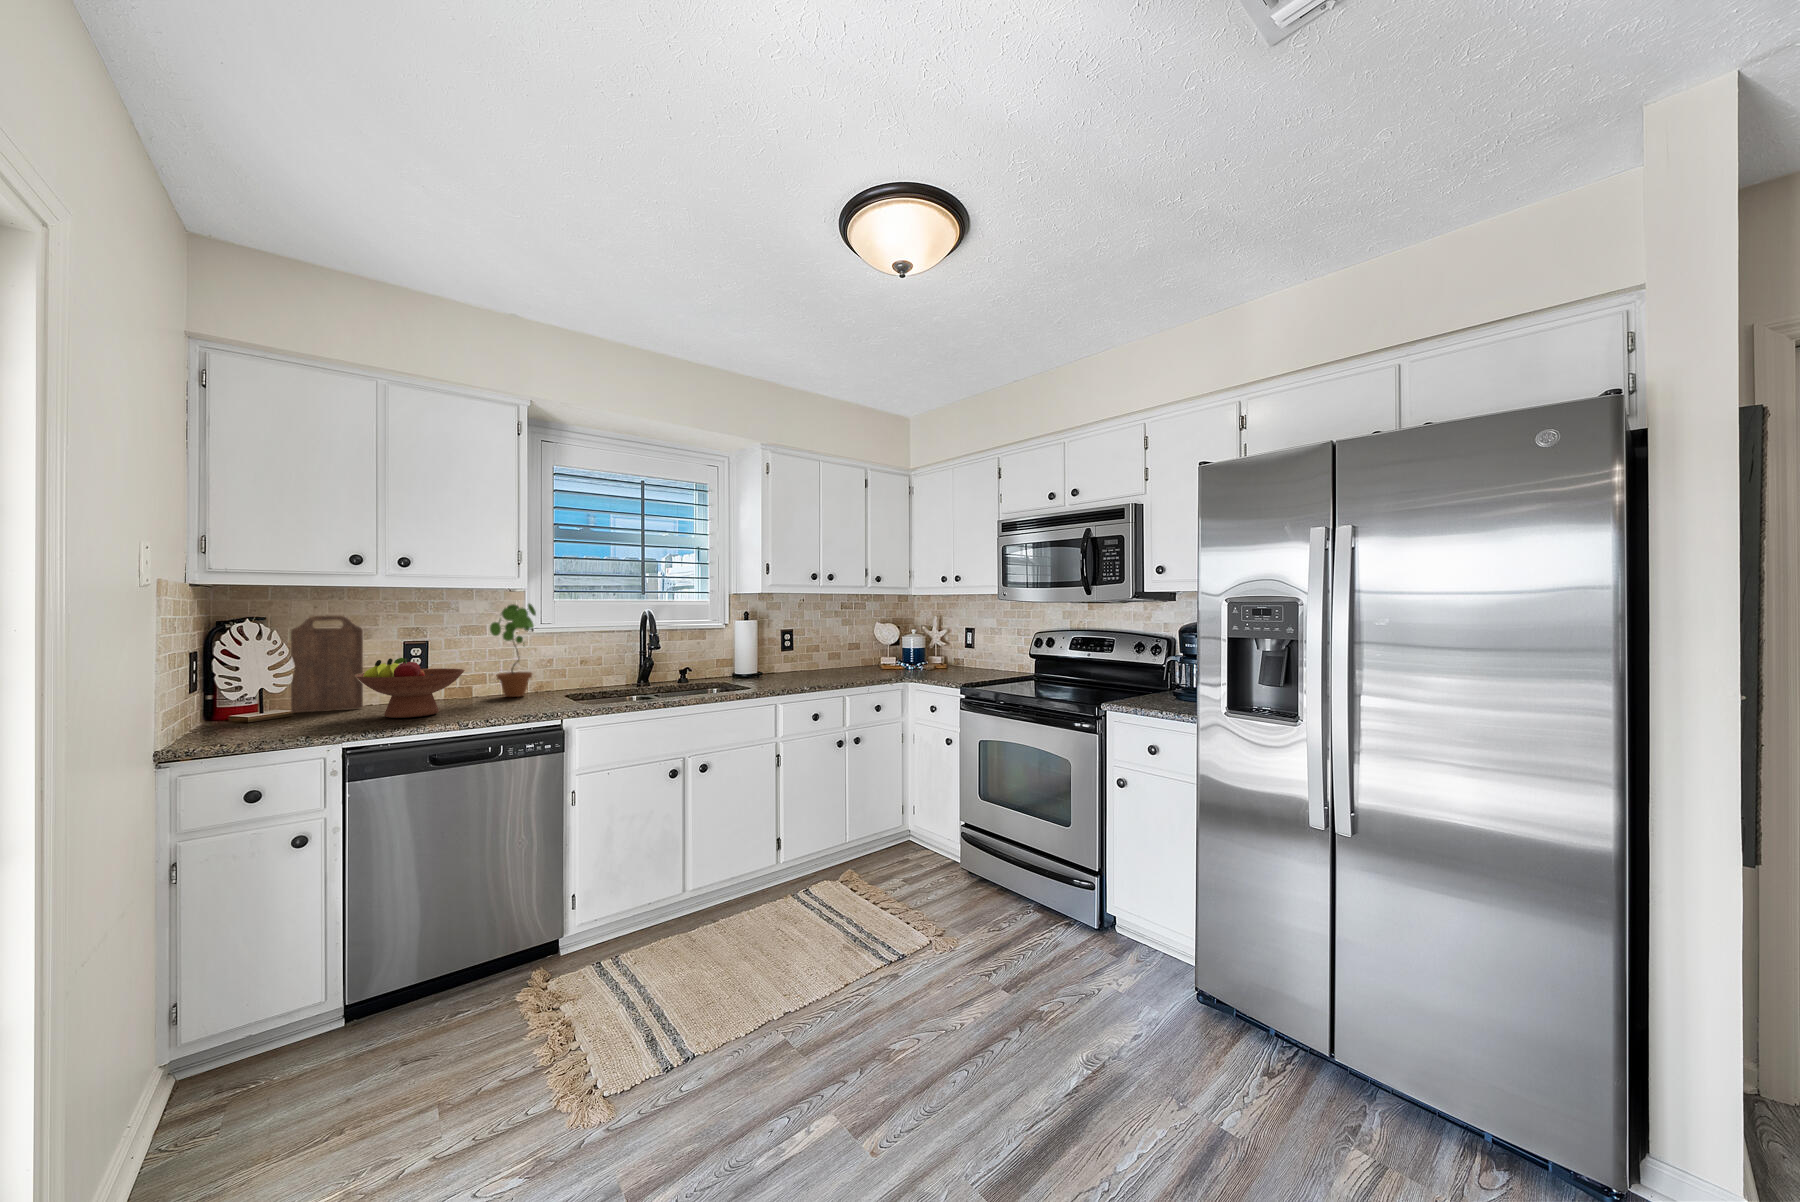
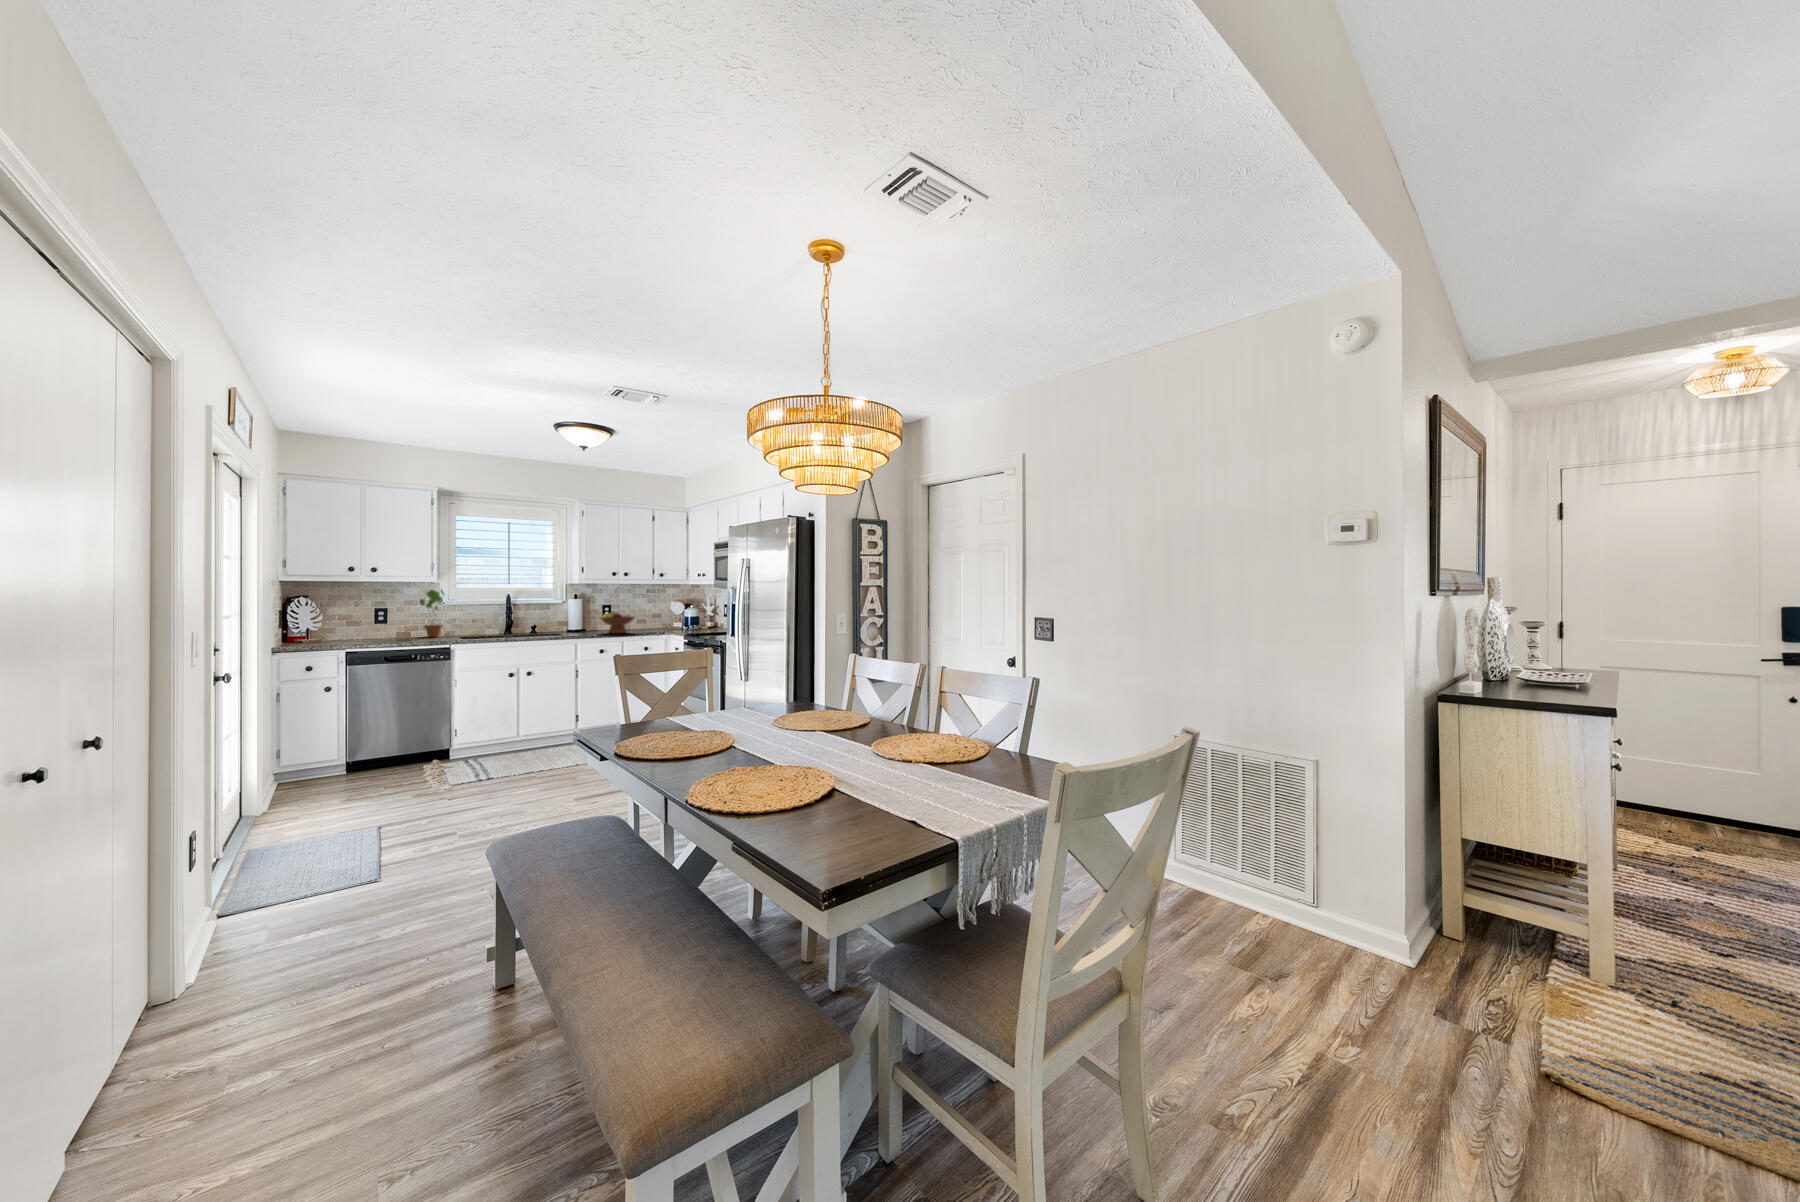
cutting board: present [291,616,363,713] -> none [321,595,355,640]
fruit bowl: present [356,658,465,718] -> present [601,612,634,633]

